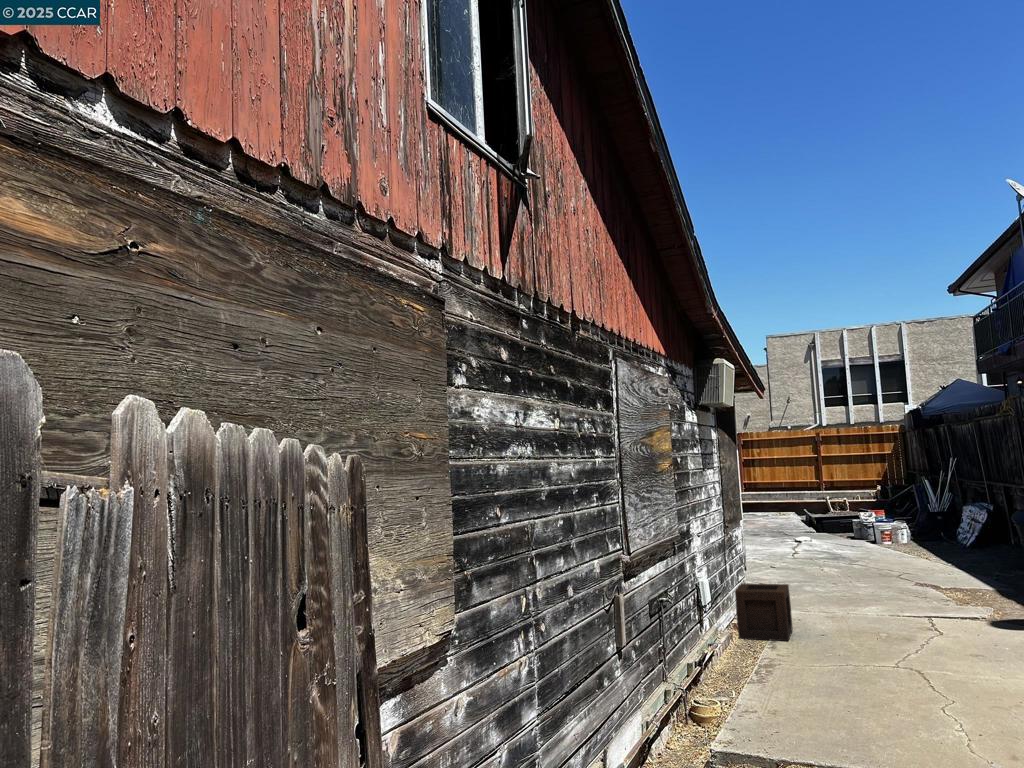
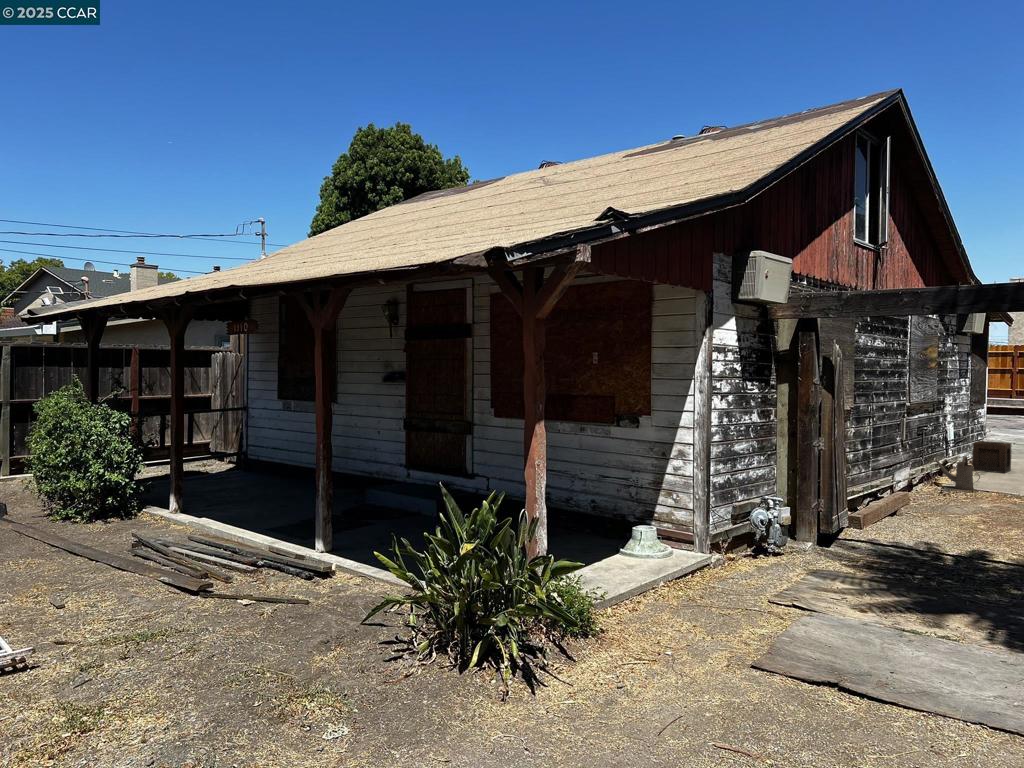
watering can: none [687,645,771,718] -> present [935,456,980,490]

